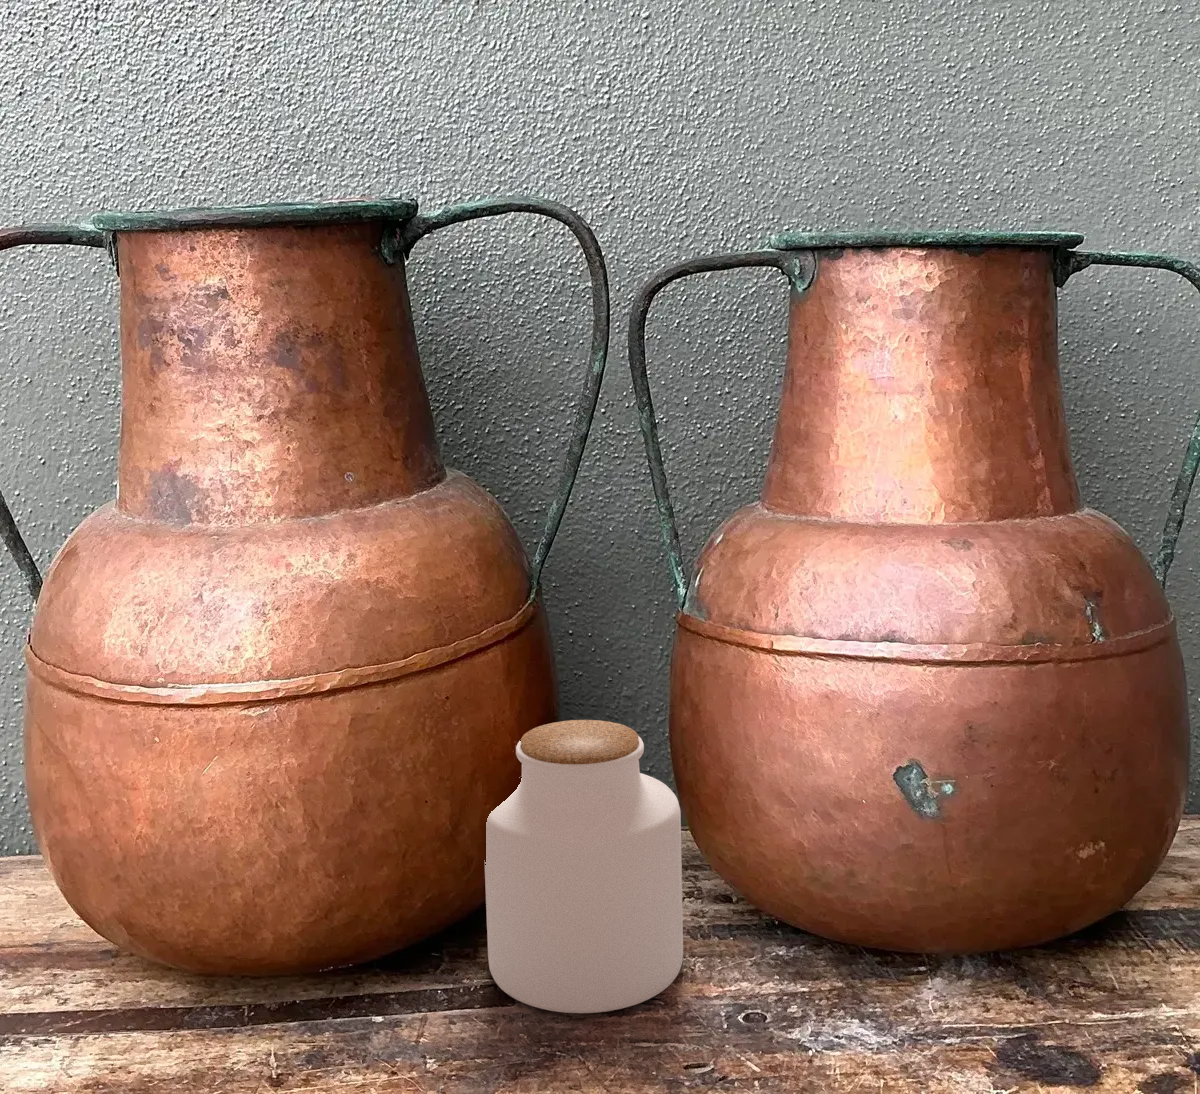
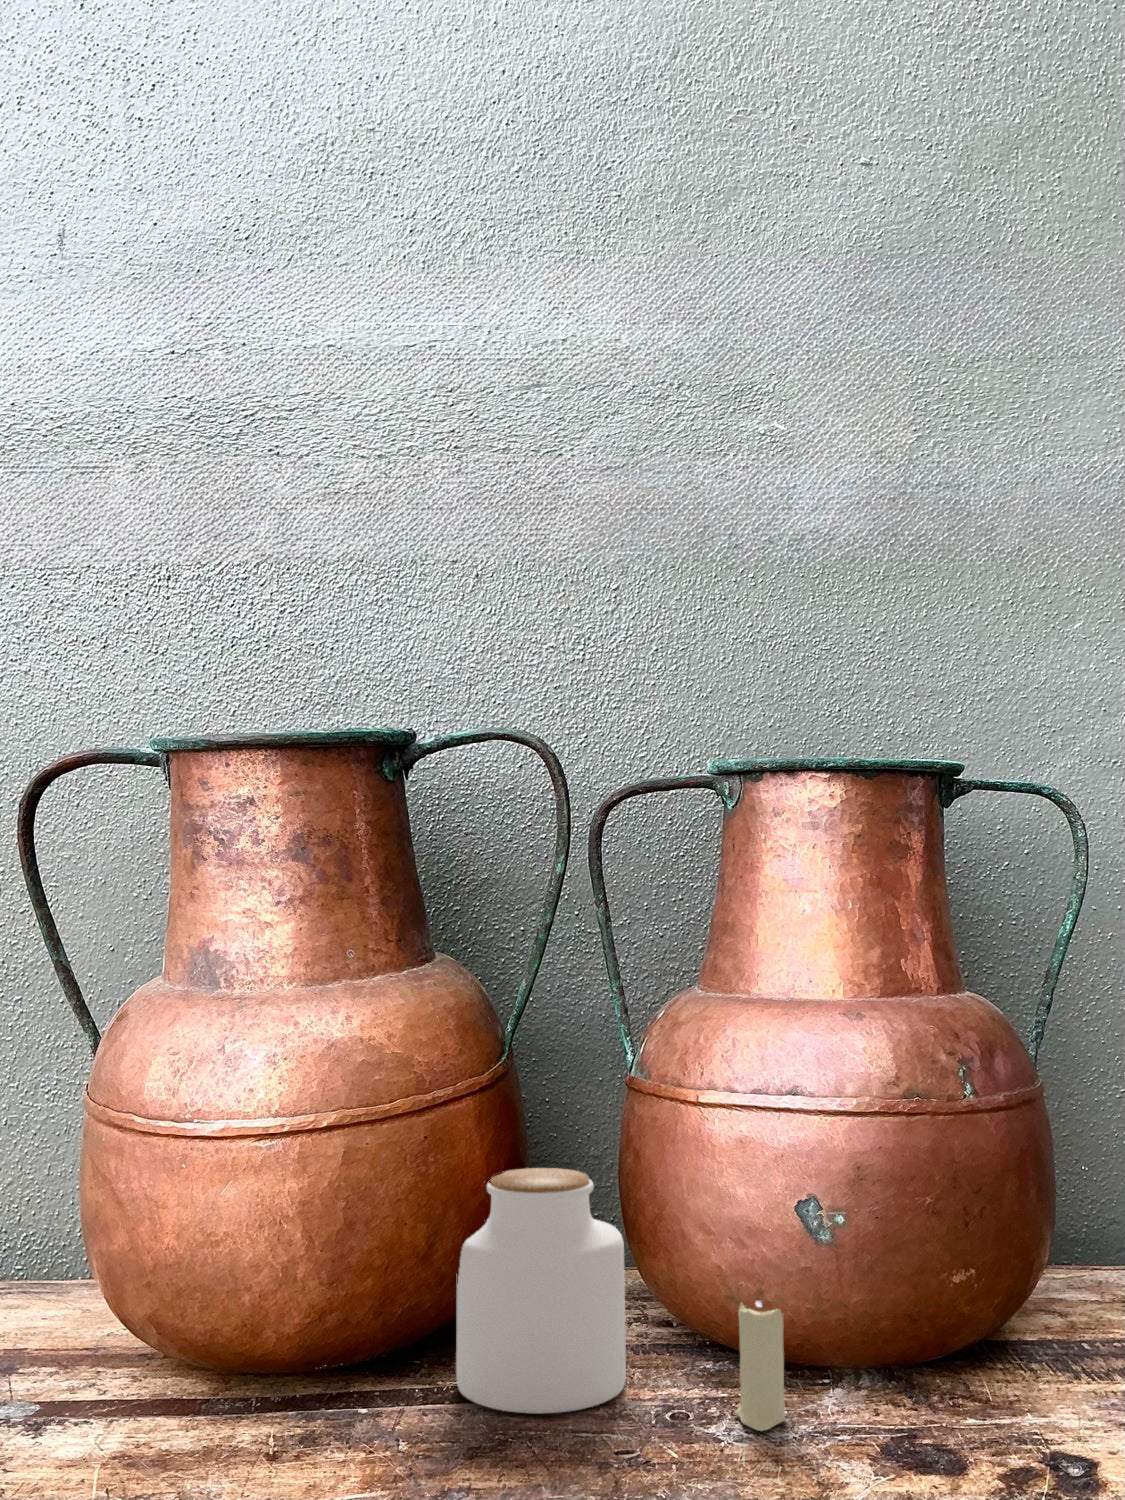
candle: none [815,858,880,1037] -> present [734,1301,785,1431]

